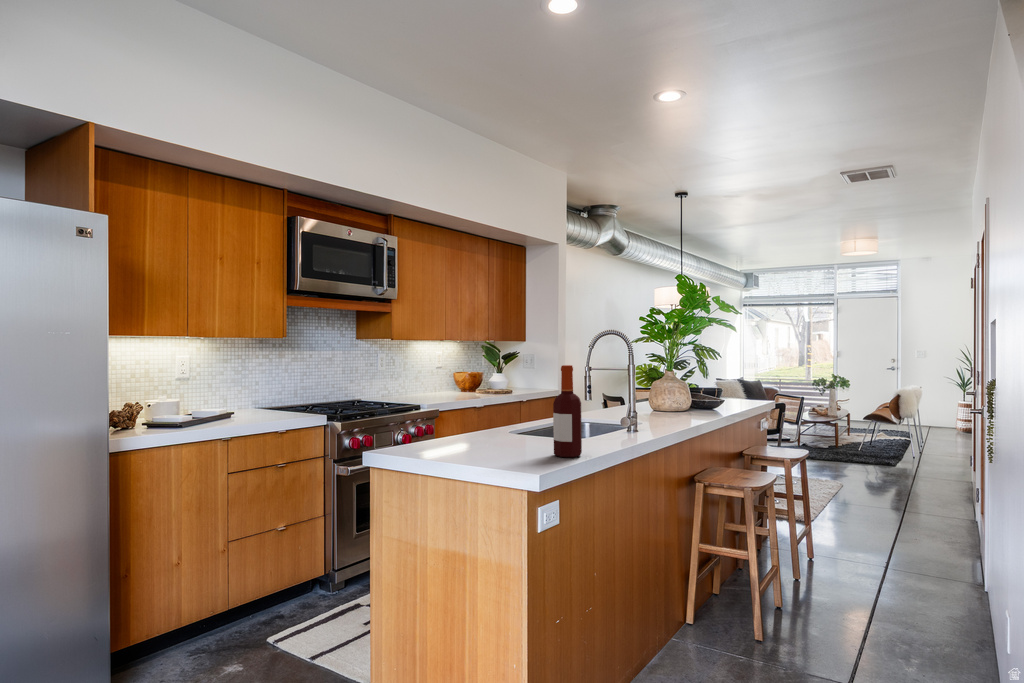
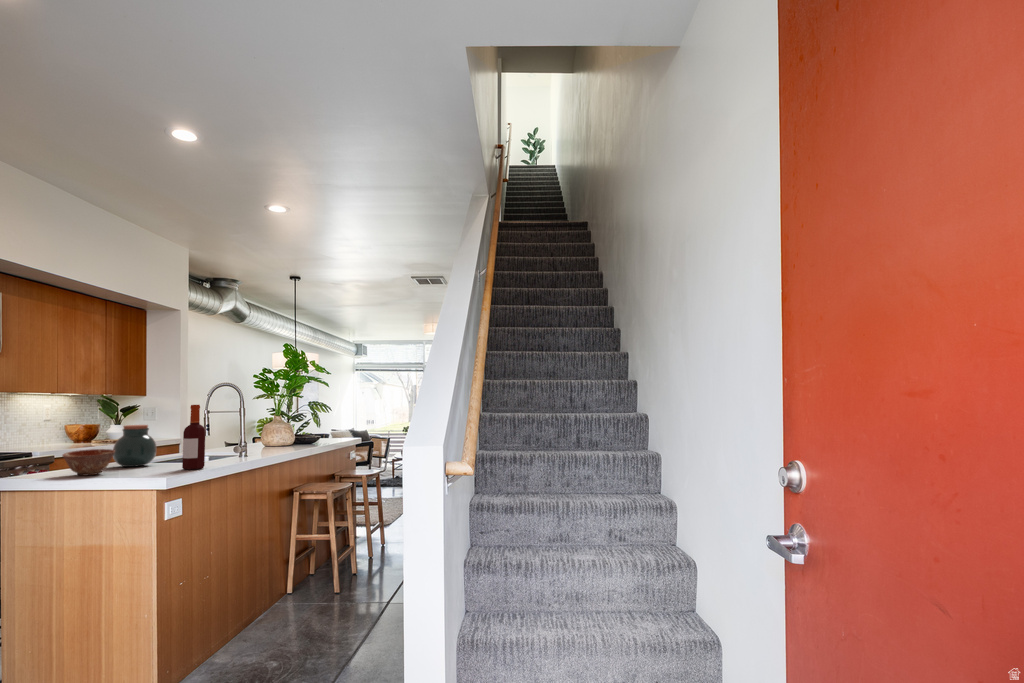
jar: none [478,387,525,441] -> present [113,425,157,467]
ceramic bowl: none [418,420,475,456] -> present [62,449,115,476]

